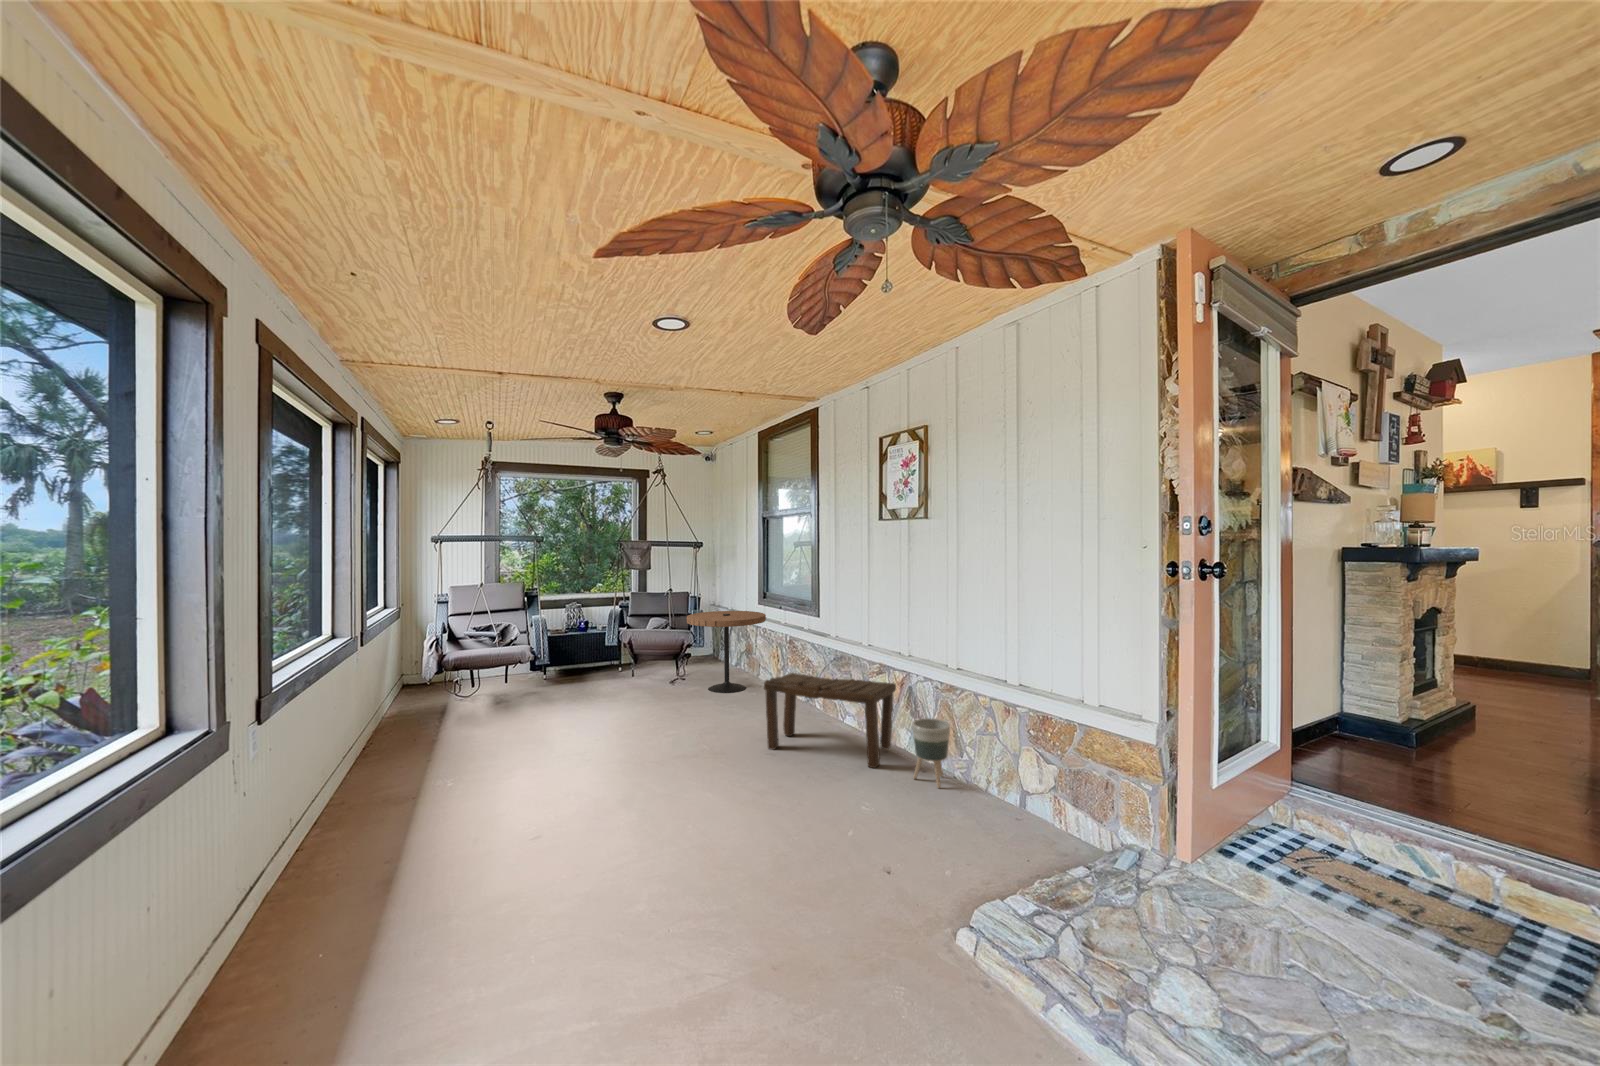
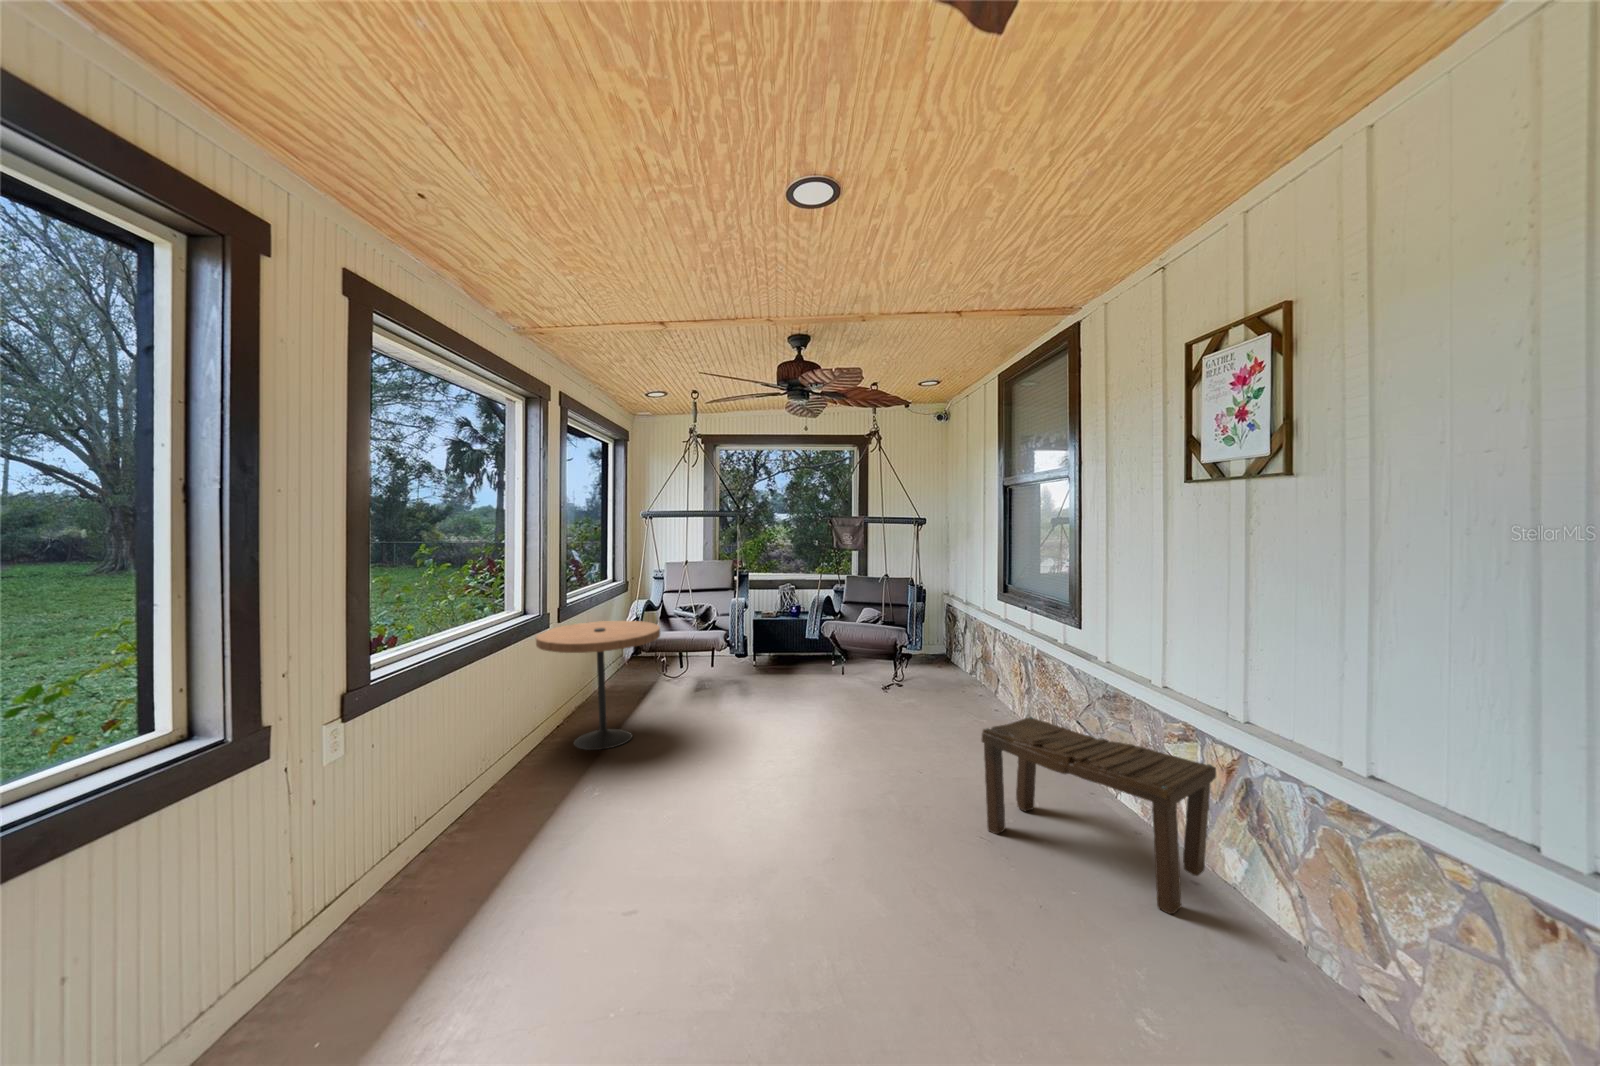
side table: present [687,611,766,693] -> present [536,621,660,750]
planter: present [912,718,950,788] -> none [1251,853,1343,1005]

